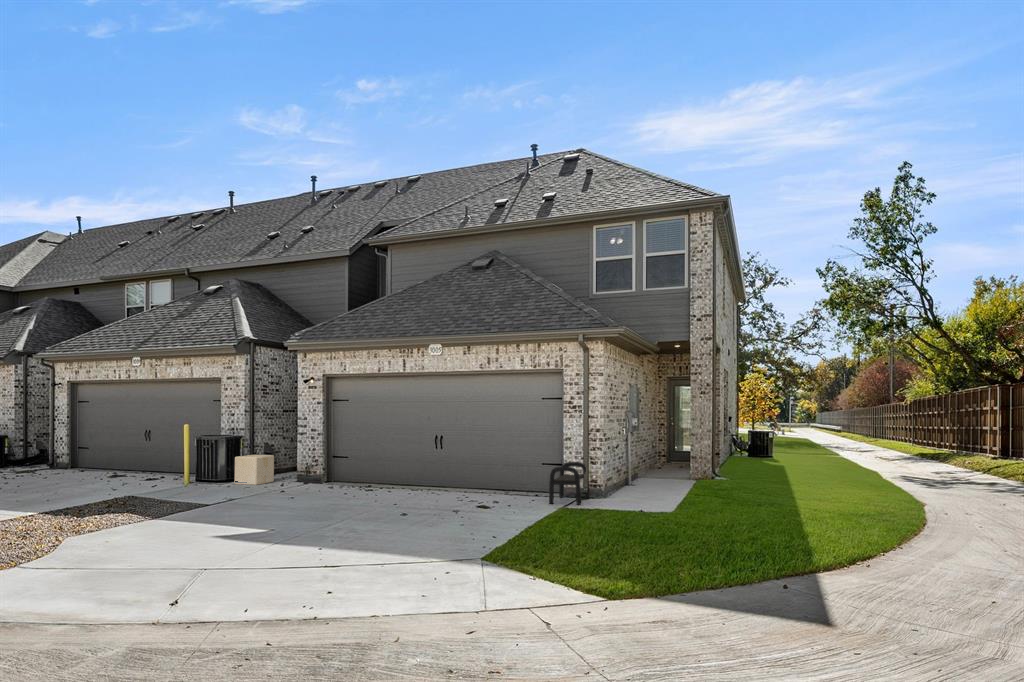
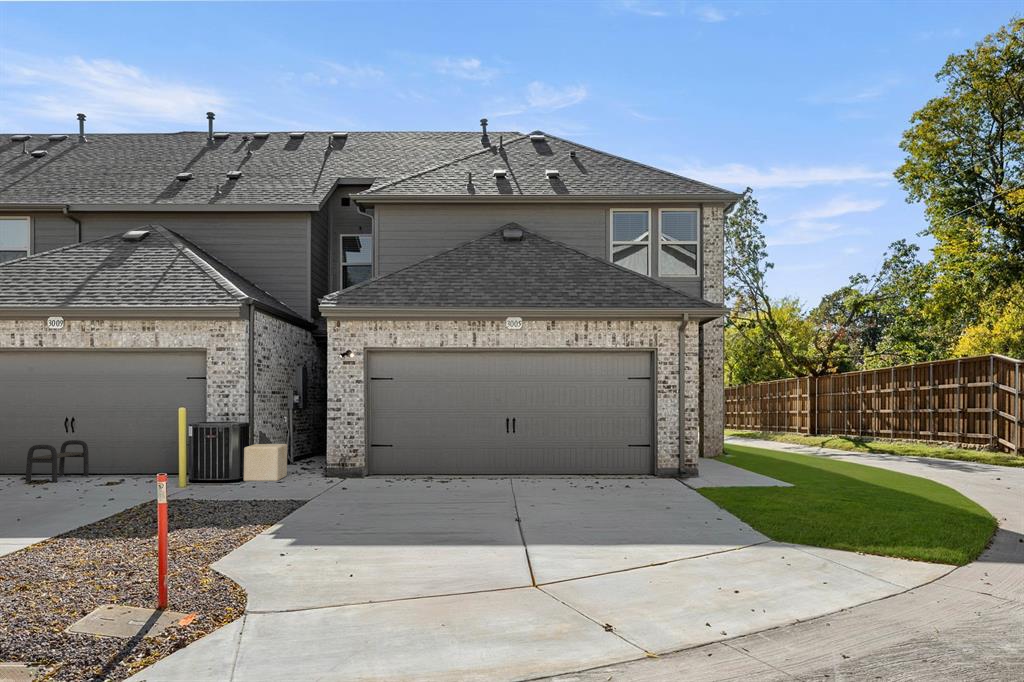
bench: present [549,462,590,505] -> present [26,440,89,482]

